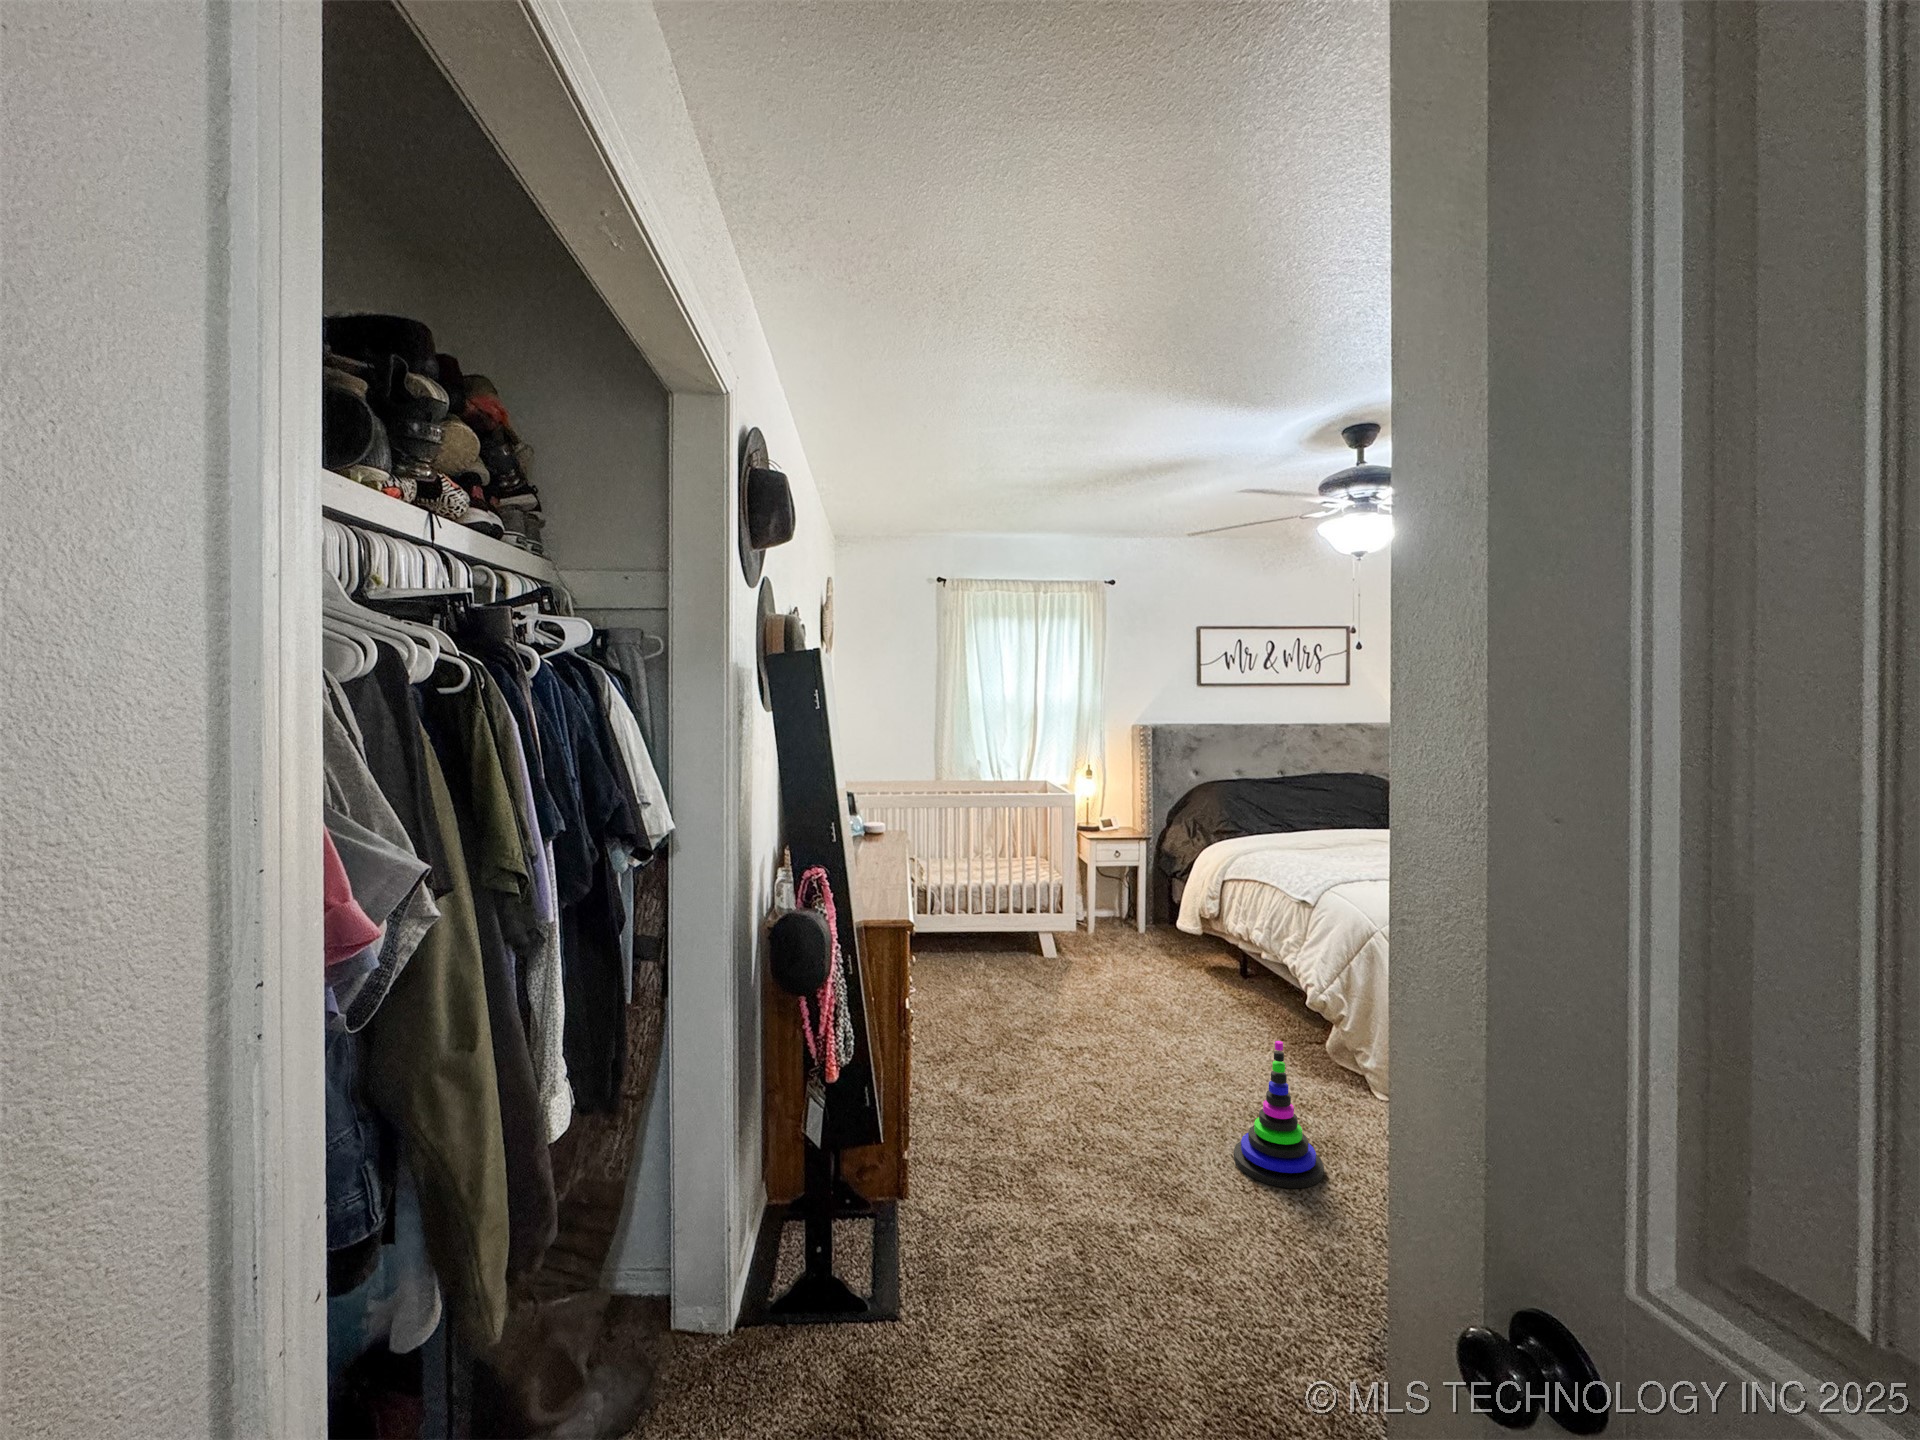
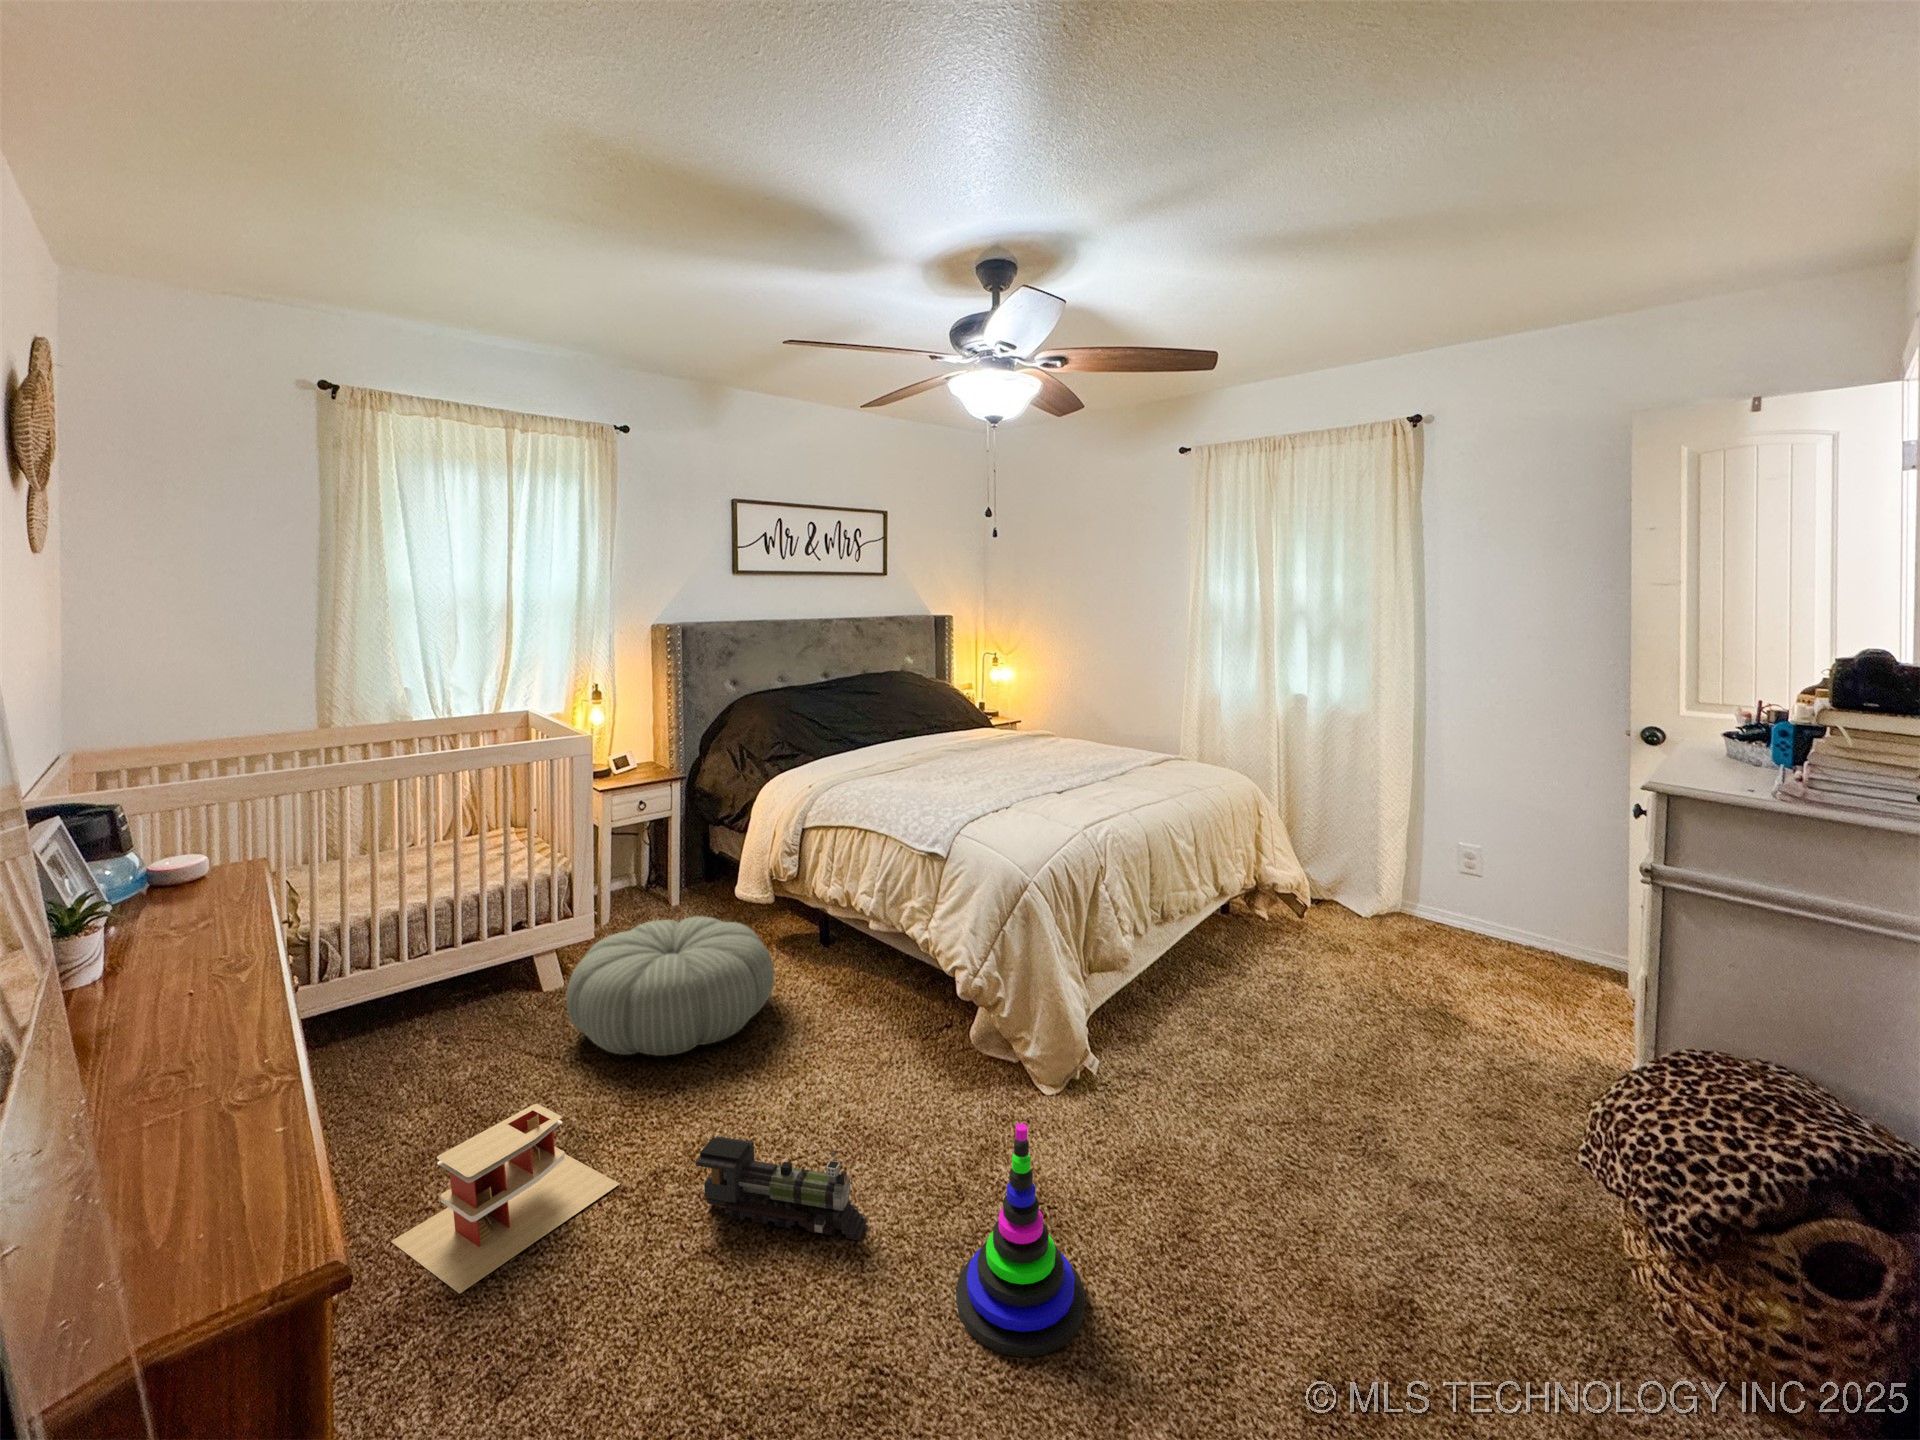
pouf: none [1048,924,1183,1007] -> present [566,916,774,1056]
toy house: none [947,994,1059,1068] -> present [391,1104,620,1294]
toy train: none [1098,1033,1196,1112] -> present [696,1136,867,1240]

